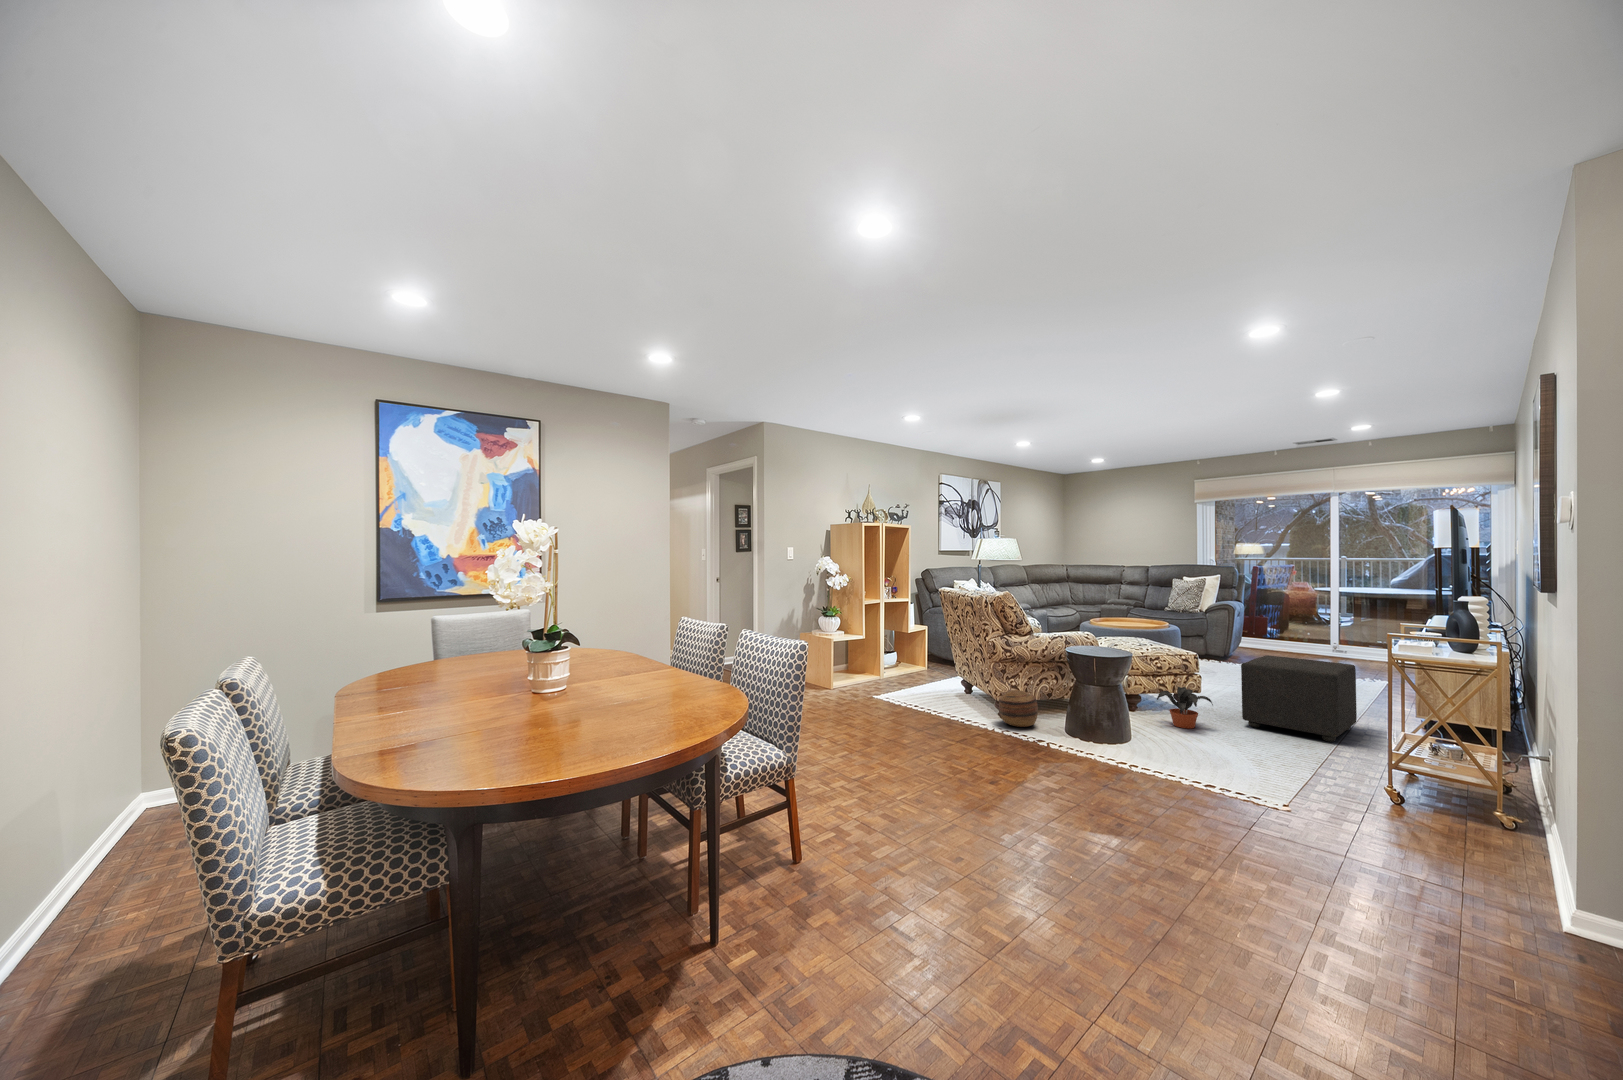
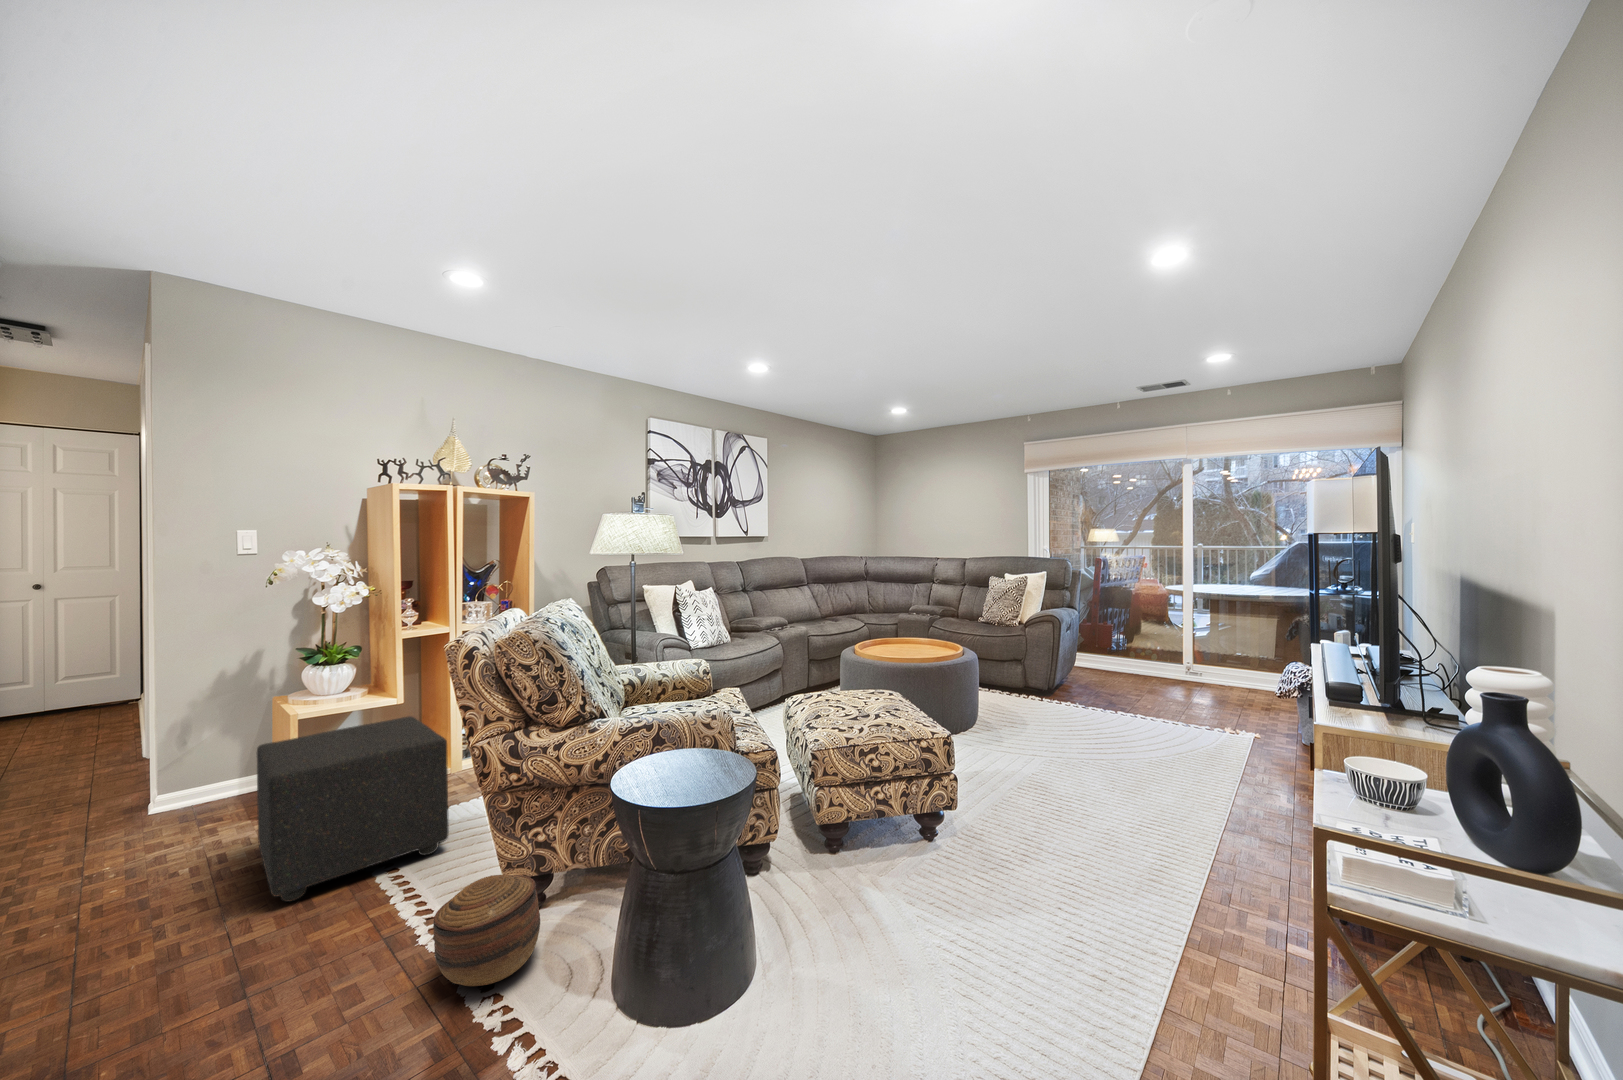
ottoman: present [1241,655,1357,742] -> present [257,716,449,902]
potted plant: present [1157,687,1213,728] -> none [829,827,946,944]

